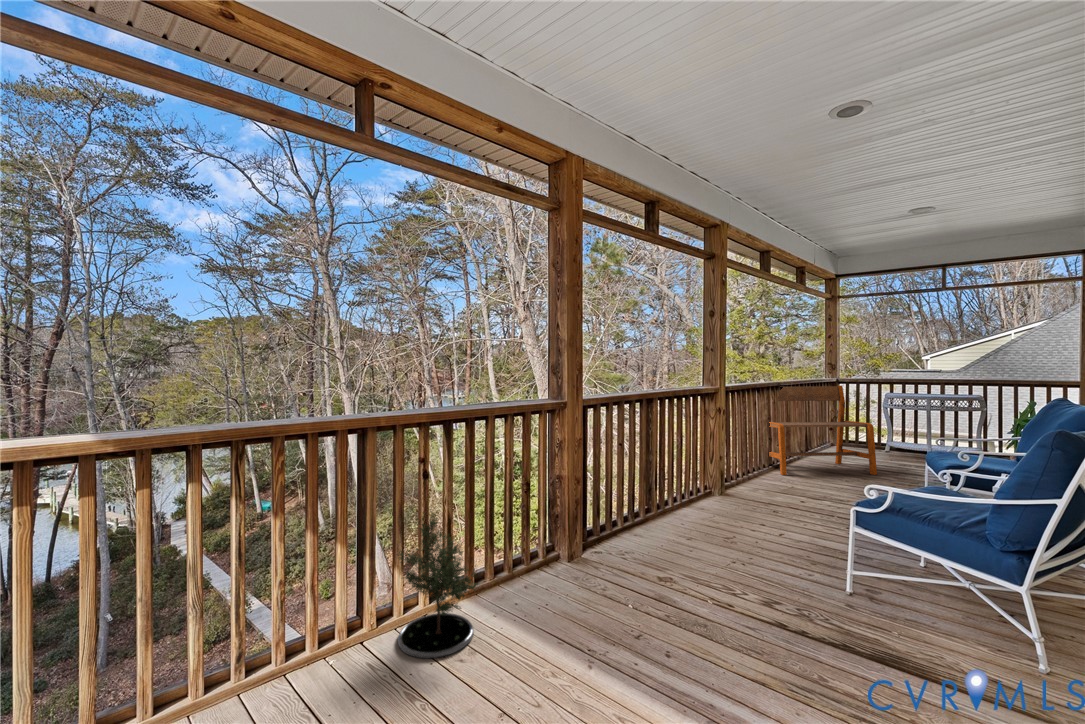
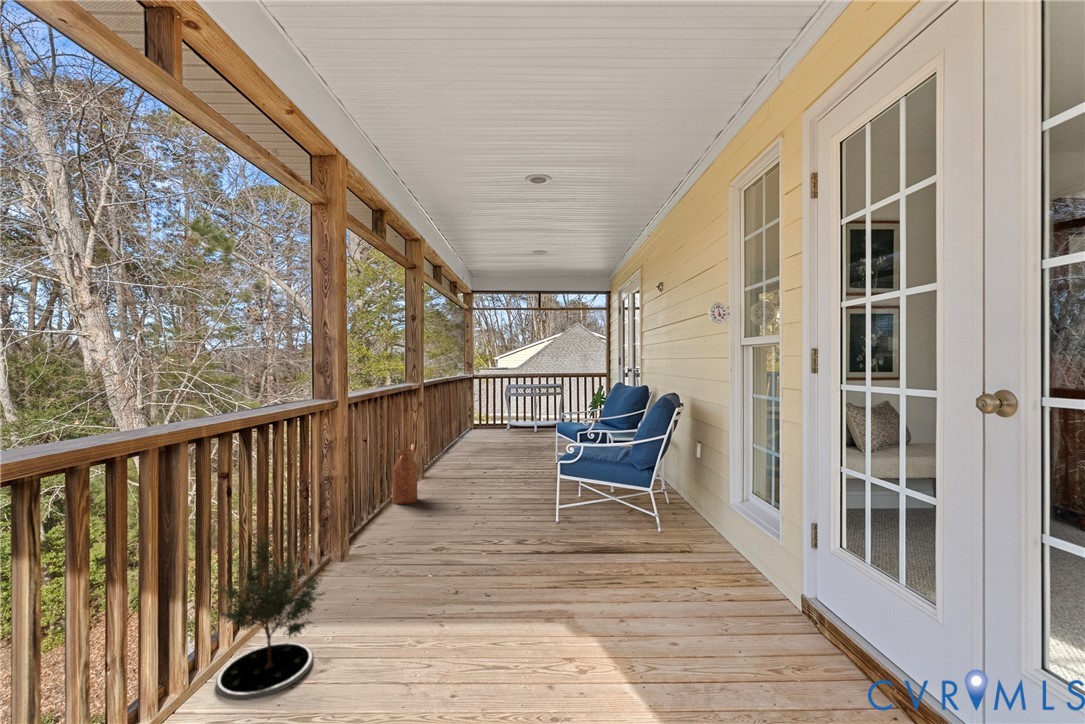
bench: present [769,386,877,475] -> none [432,380,514,456]
watering can: none [667,454,698,519] -> present [392,444,418,504]

